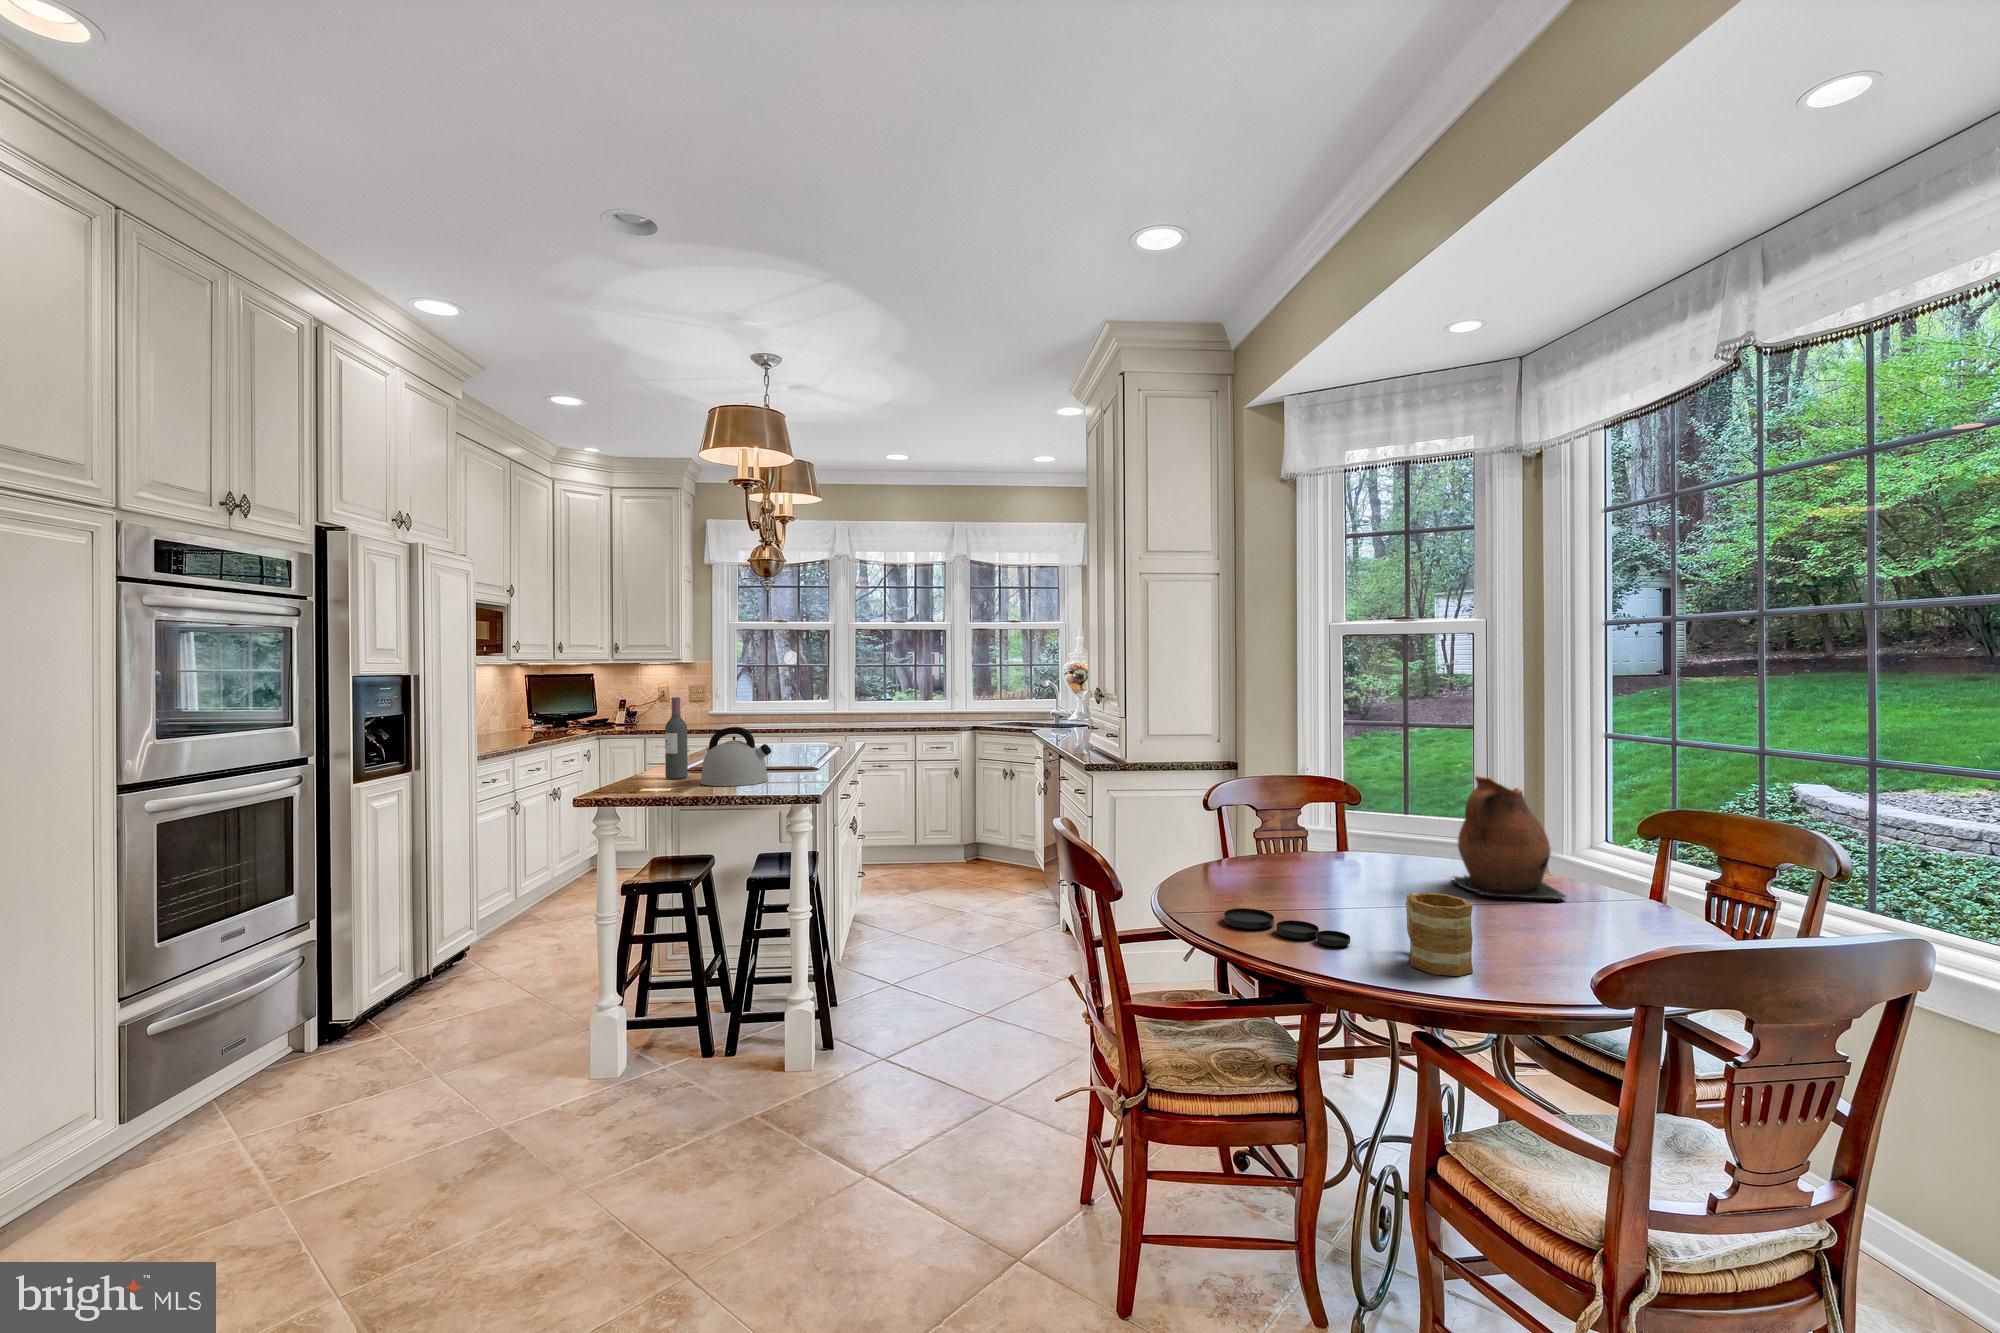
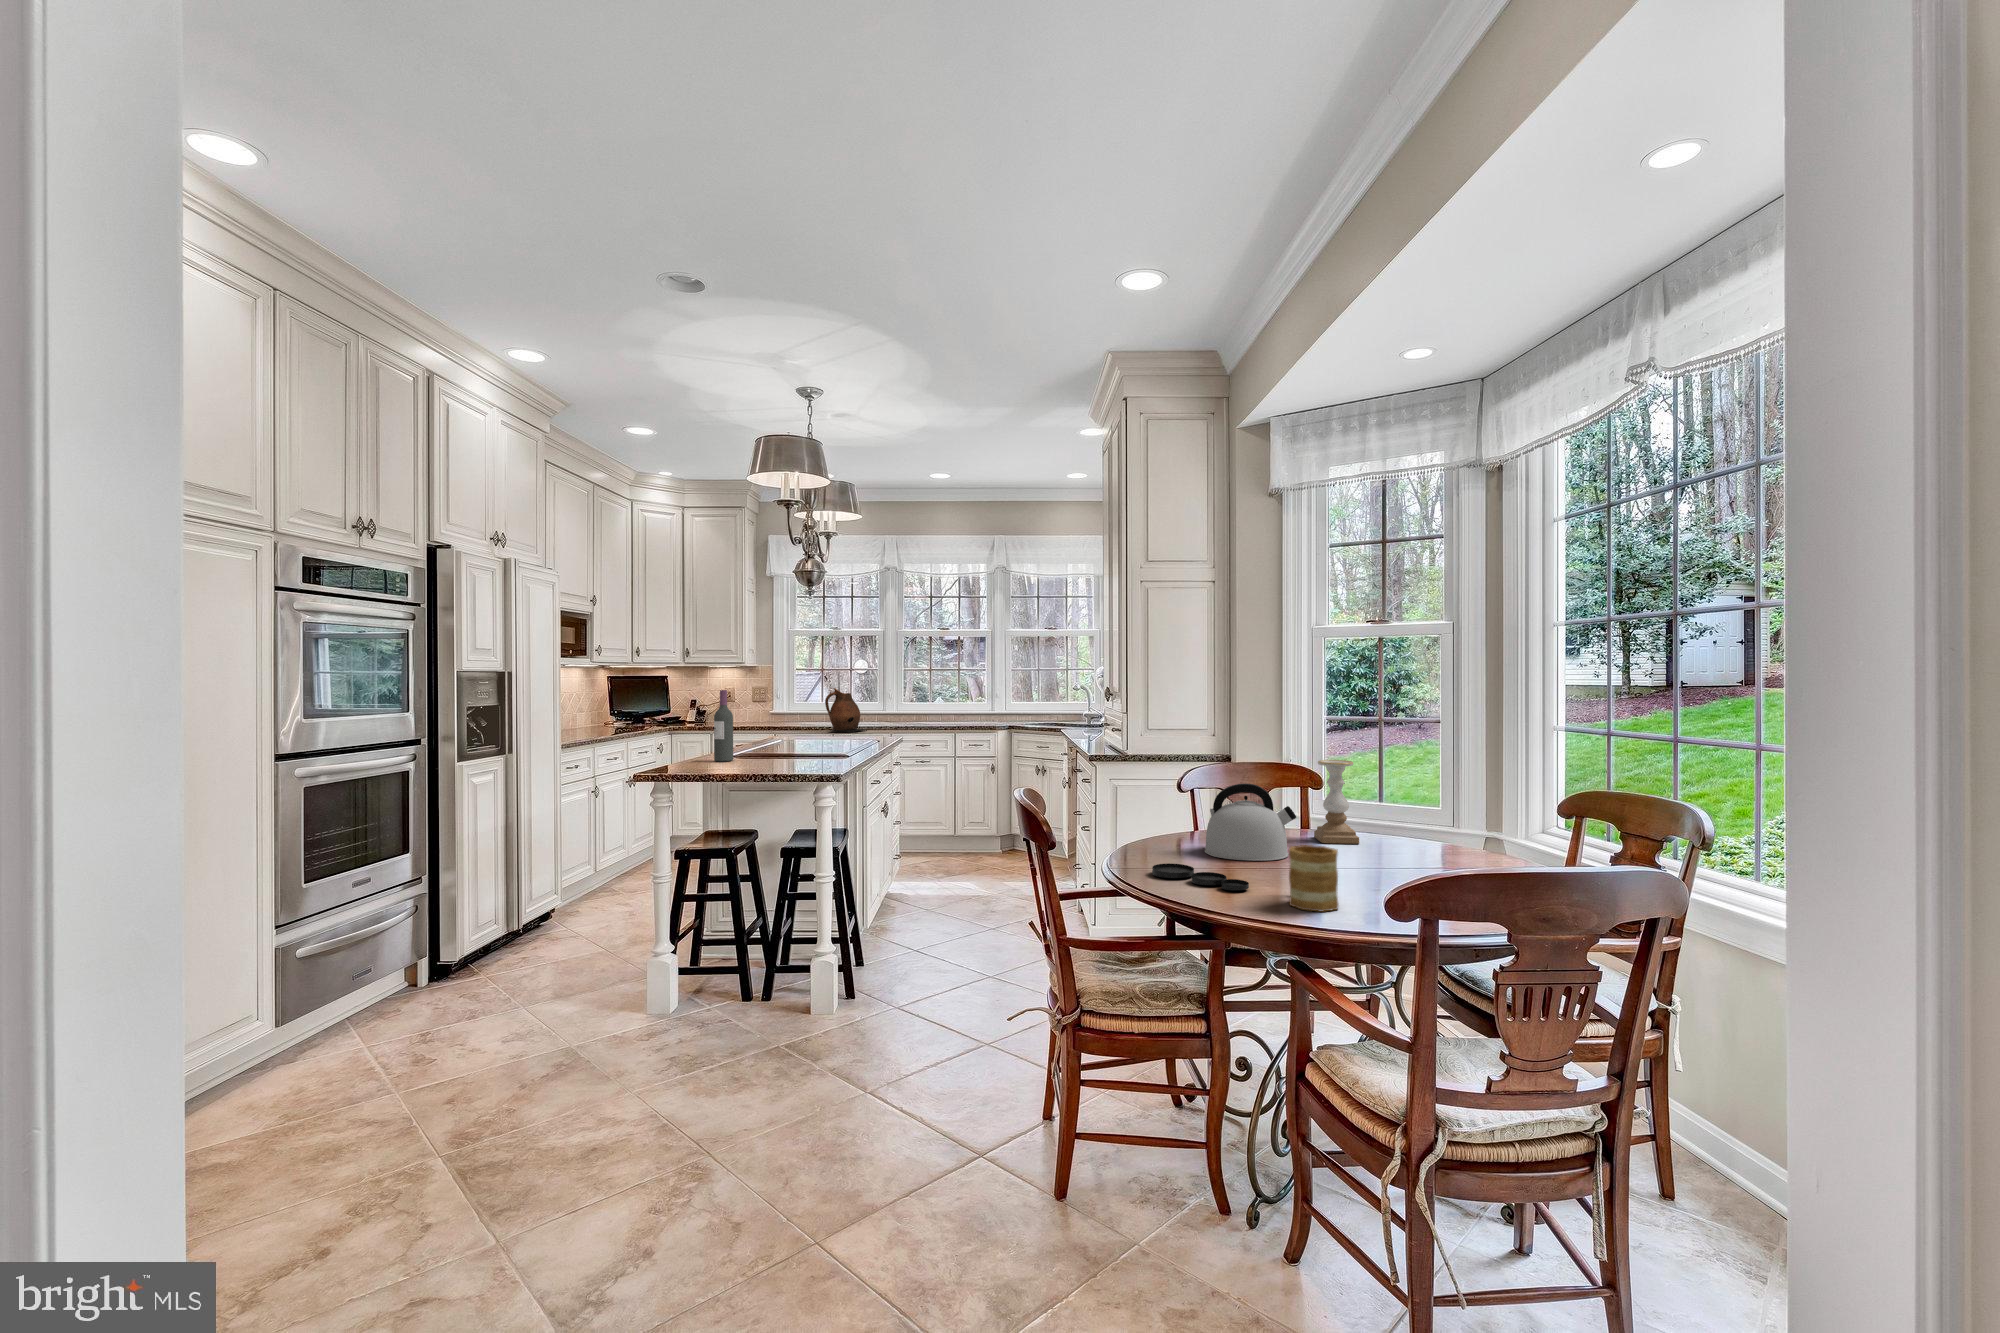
kettle: present [700,727,771,786] -> present [1205,783,1296,861]
ceramic pitcher: present [1451,776,1566,900] -> present [825,688,867,732]
candle holder: none [1367,778,1422,872] -> present [1314,760,1359,844]

